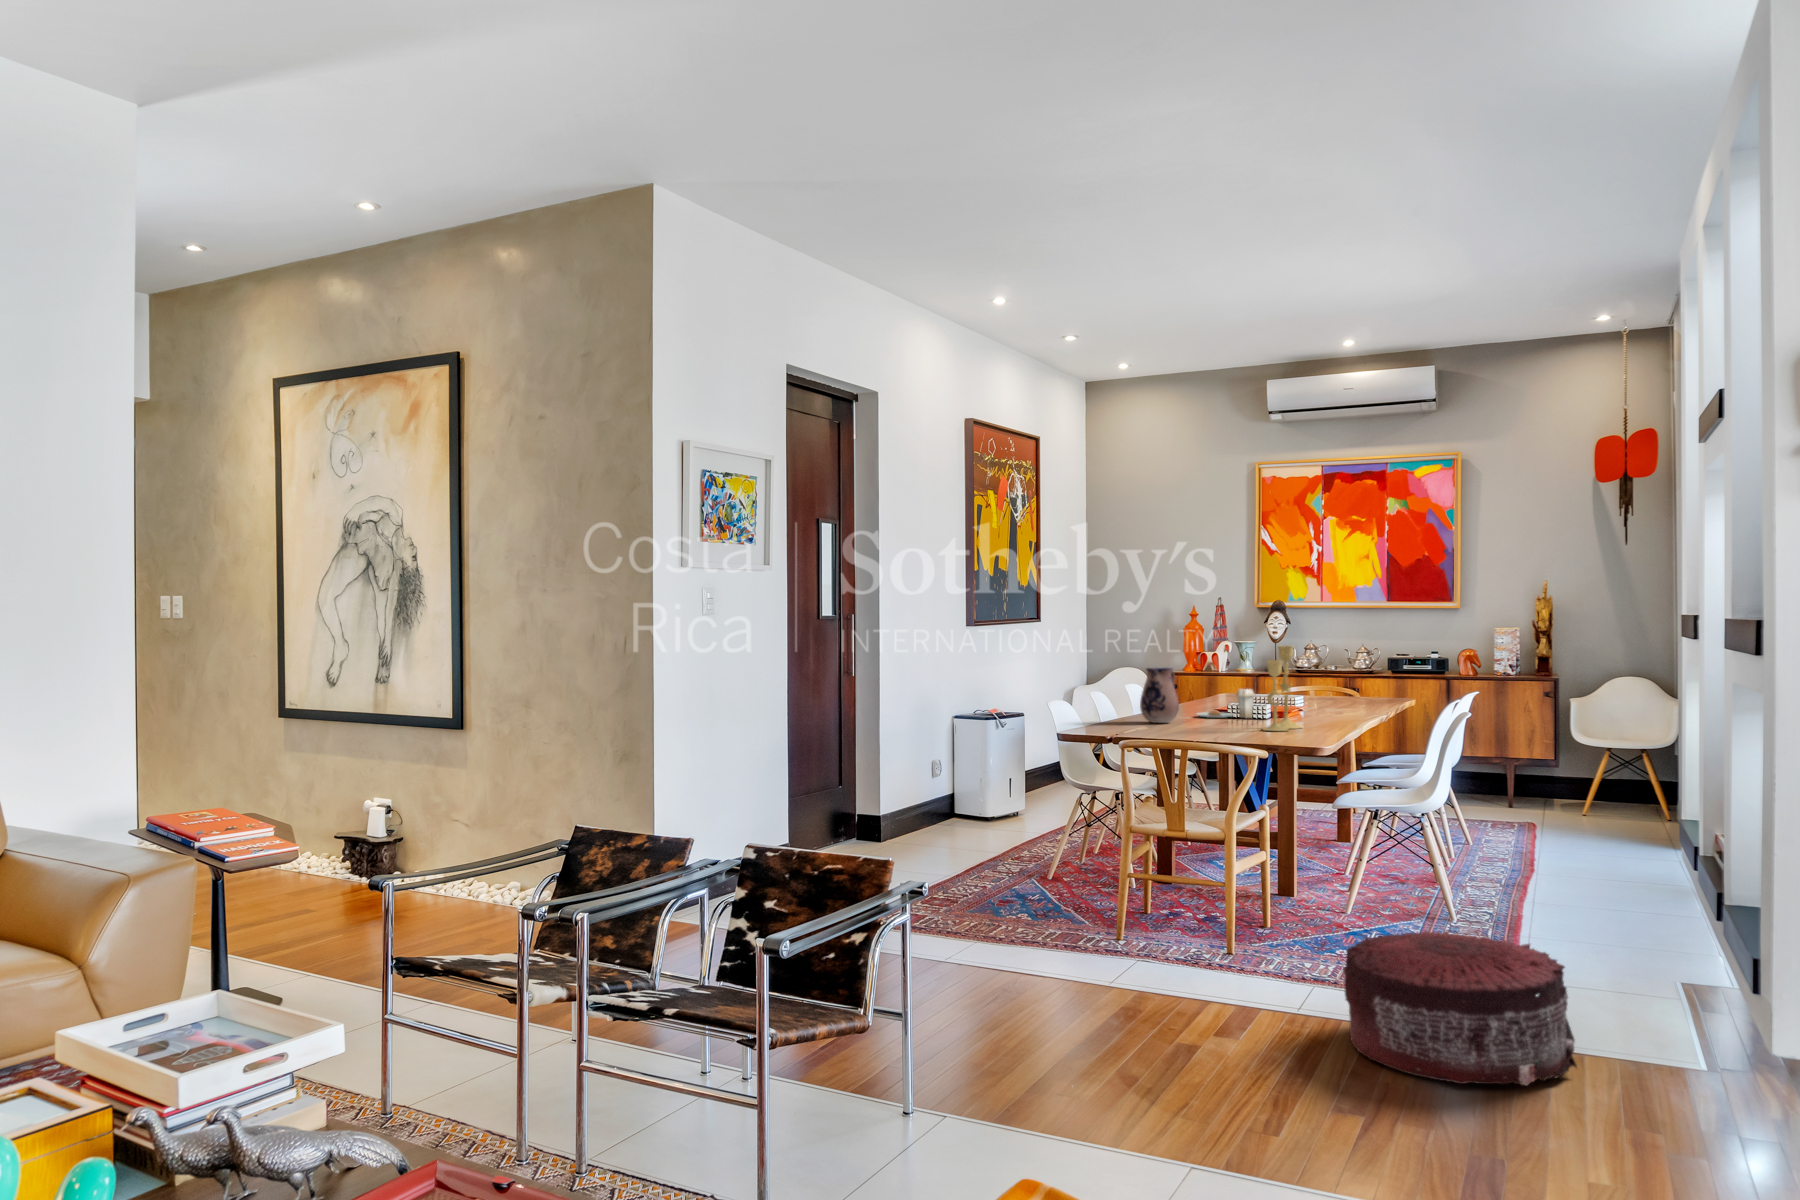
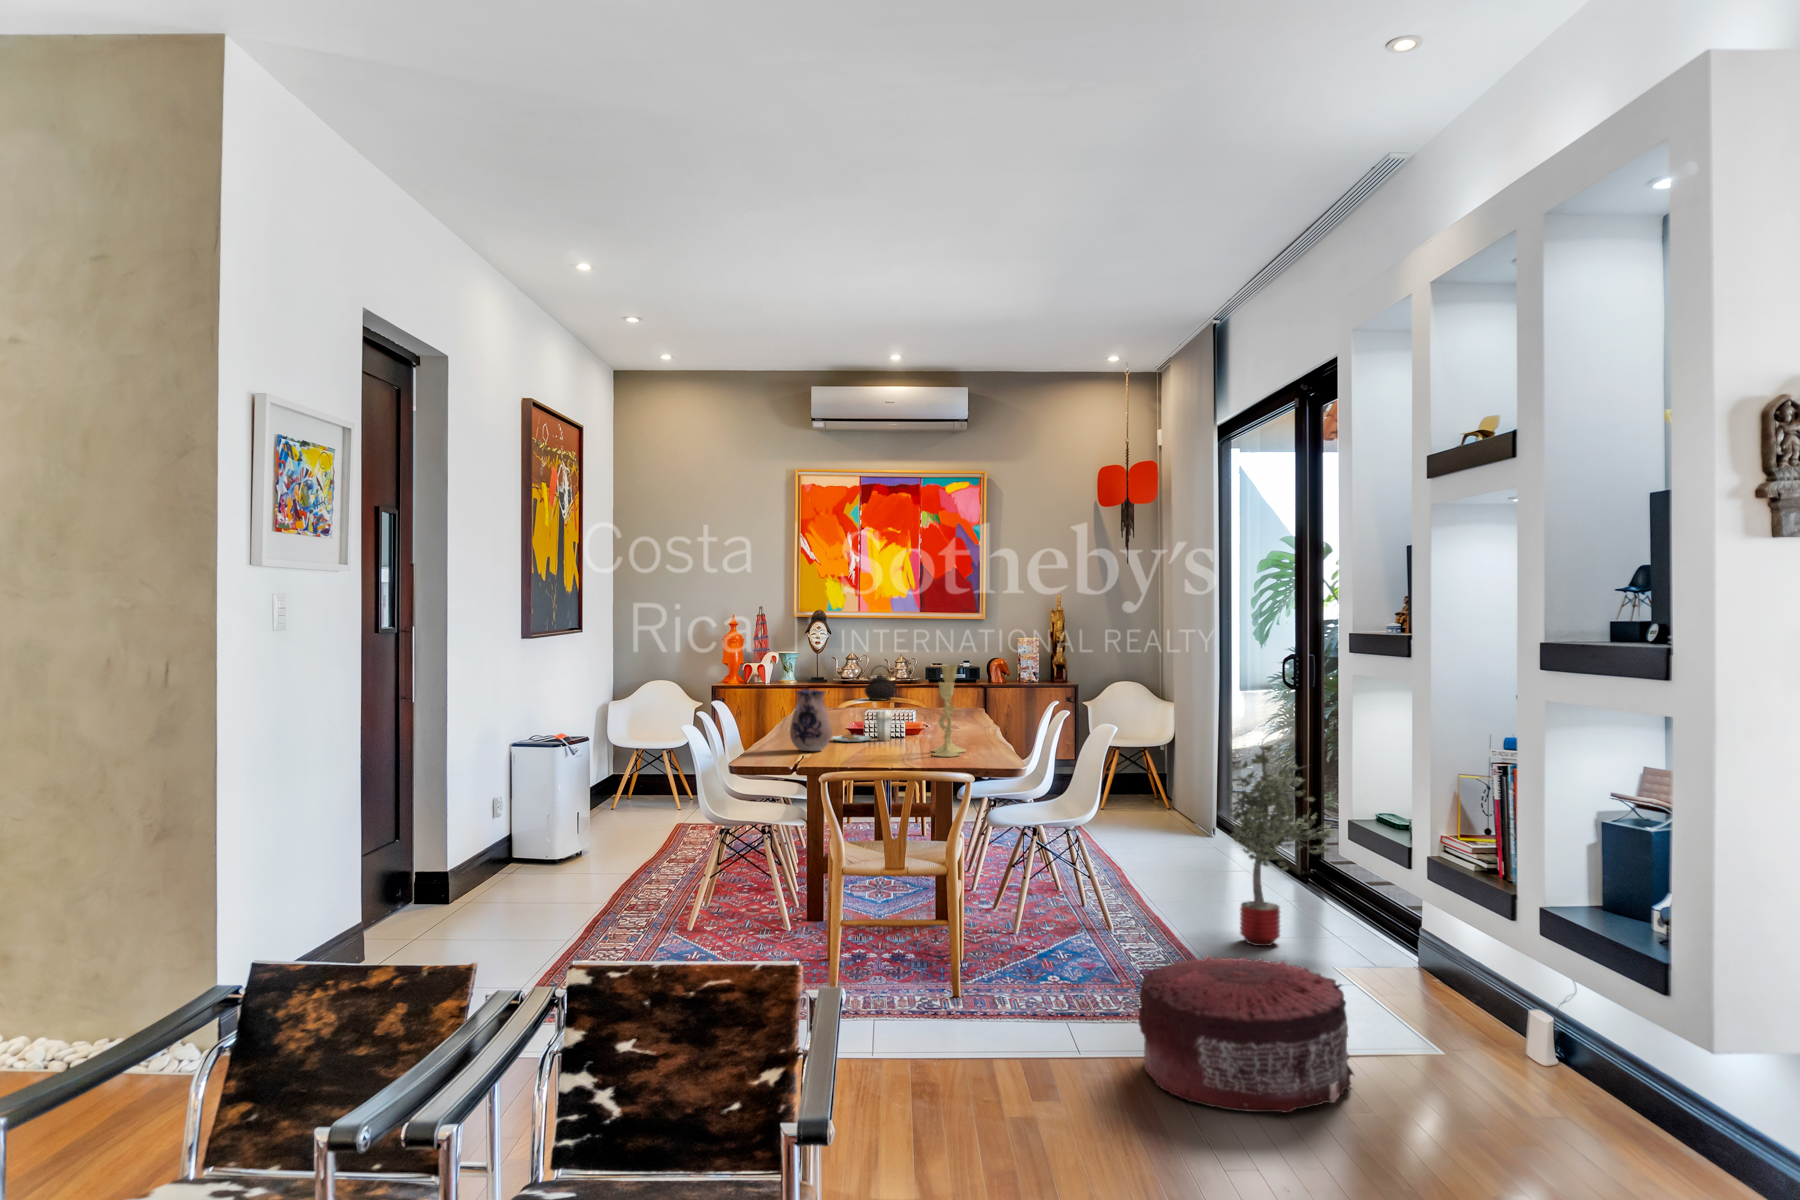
teapot: none [1308,653,1345,688] -> present [864,665,897,700]
potted tree: none [1574,731,1715,951] -> present [1228,746,1334,946]

